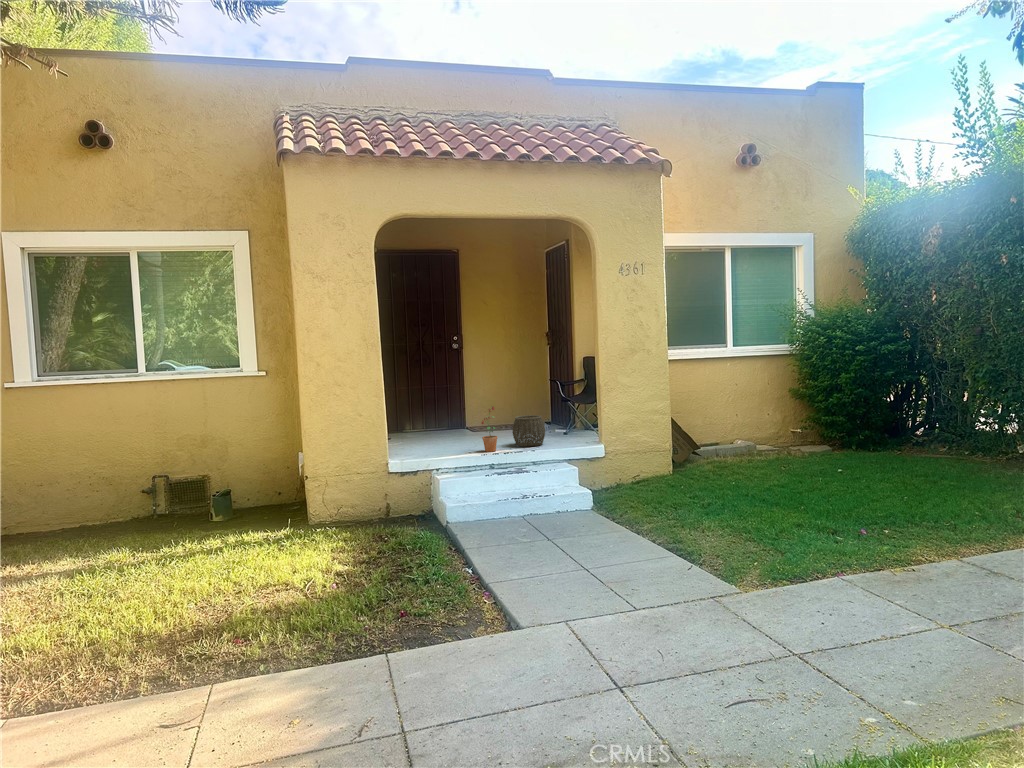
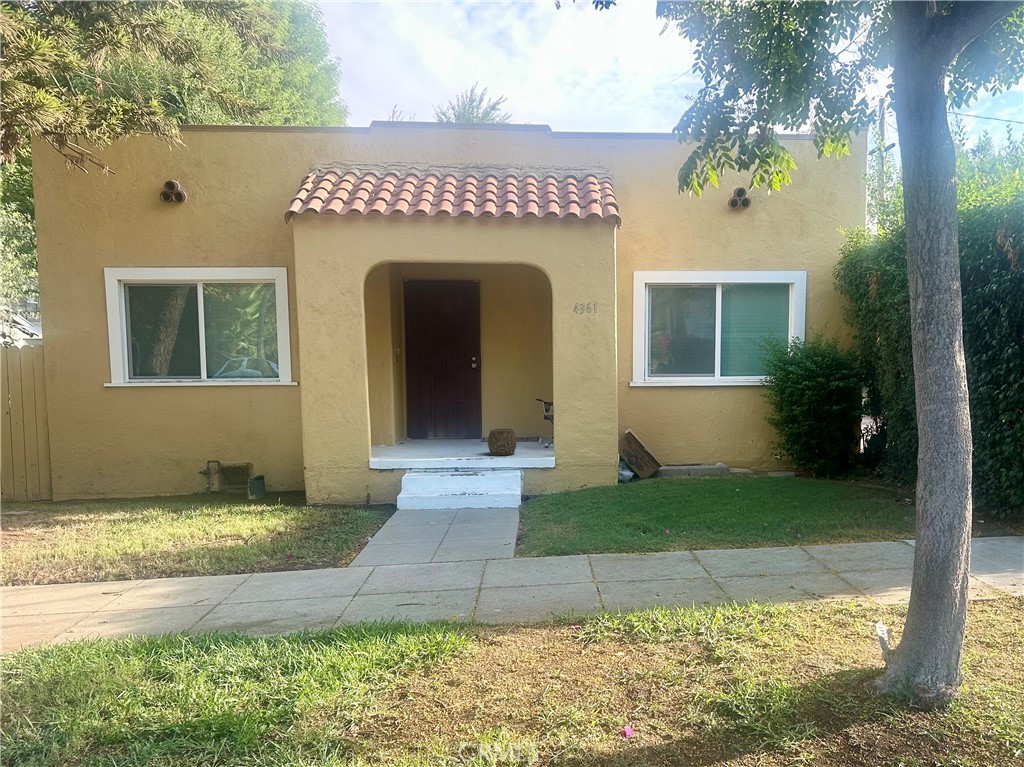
potted plant: present [482,406,498,452] -> none [455,418,470,458]

